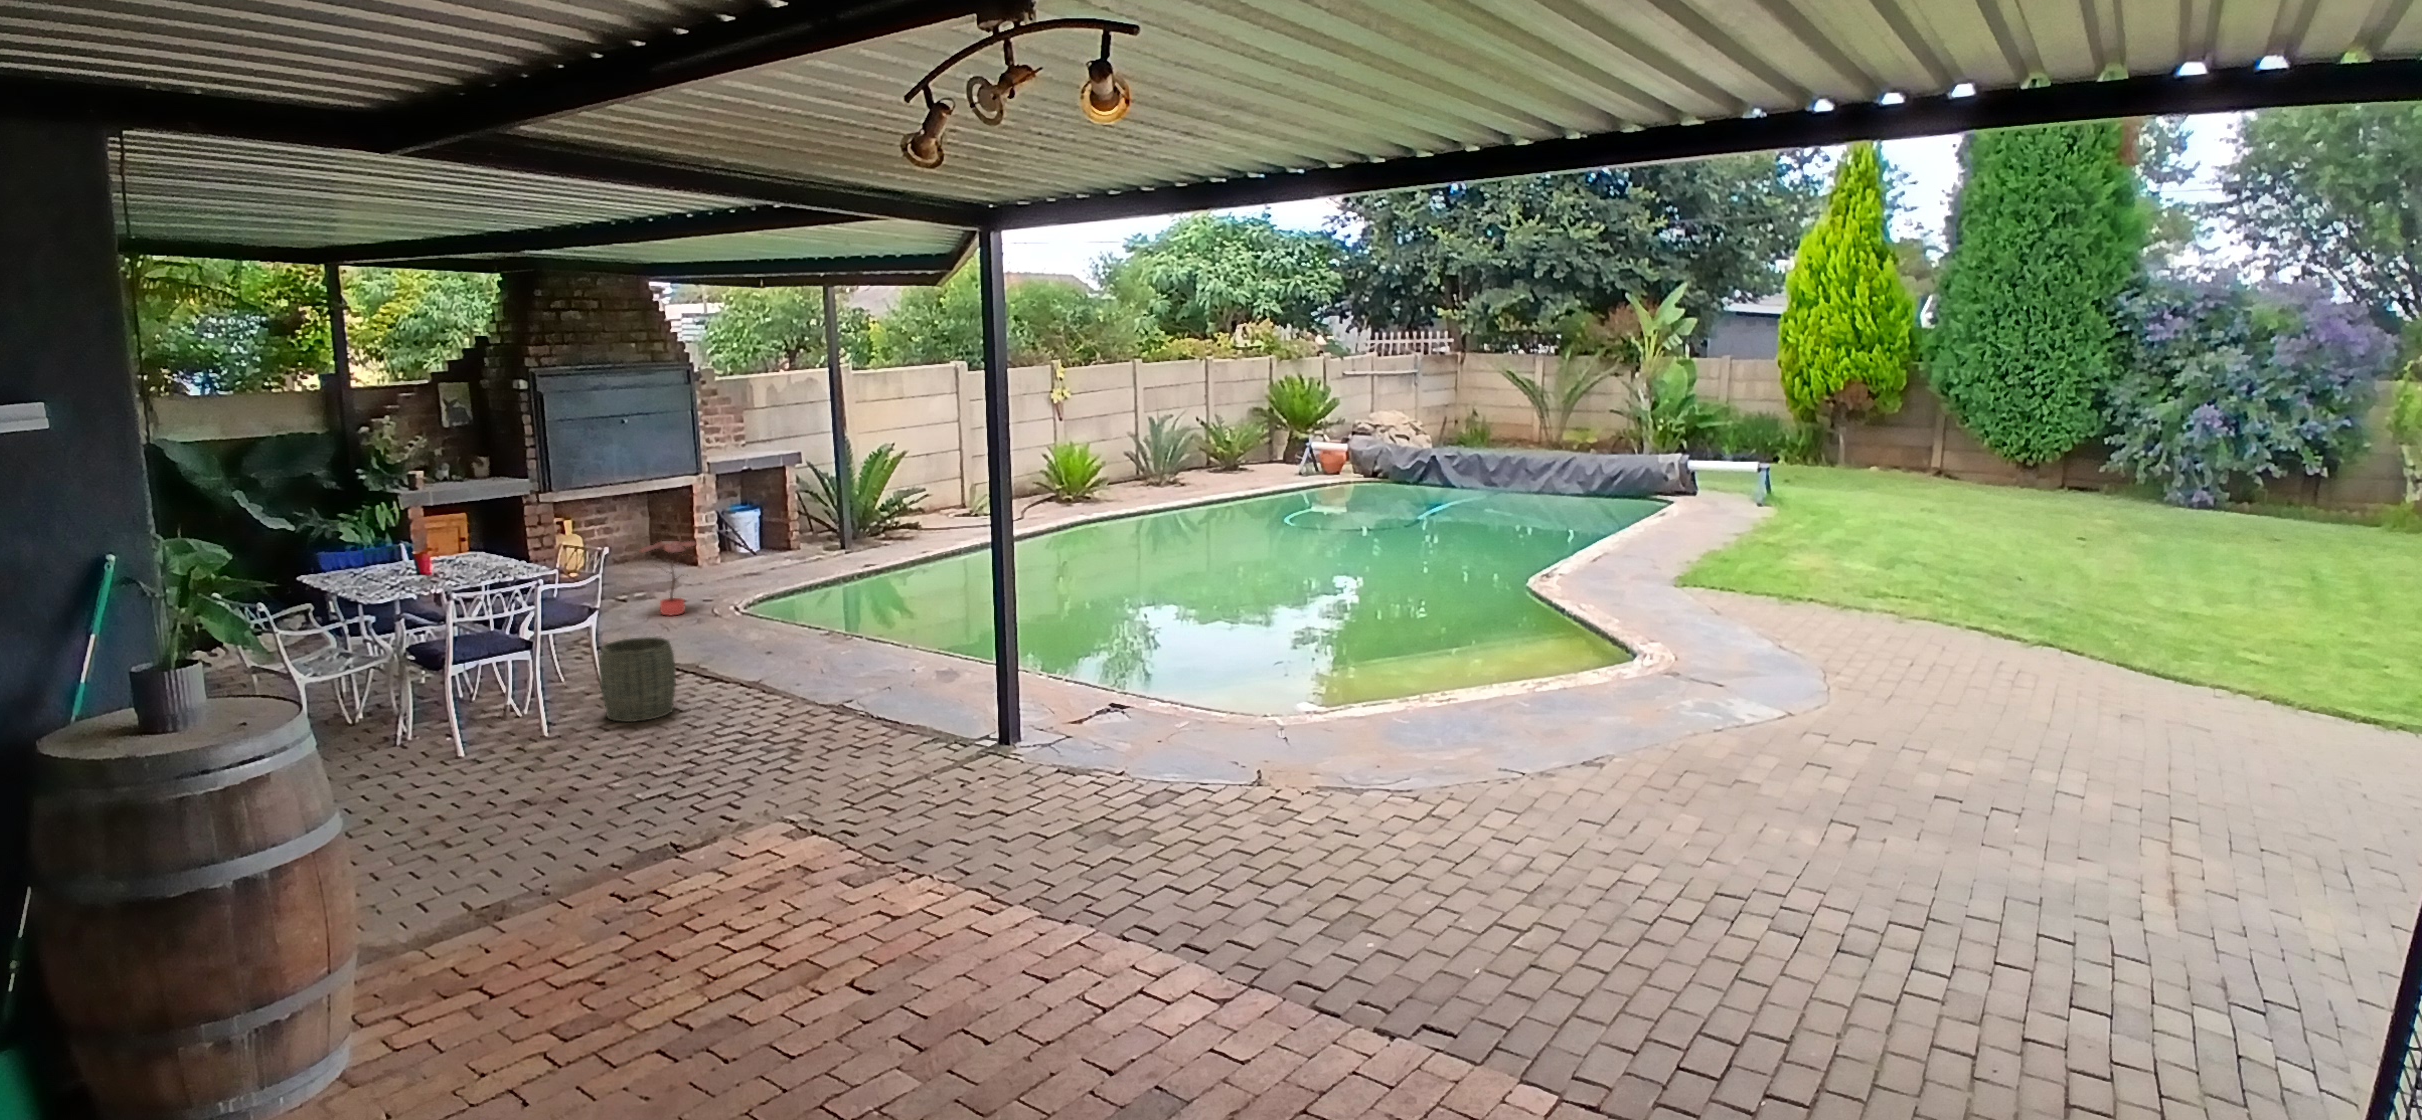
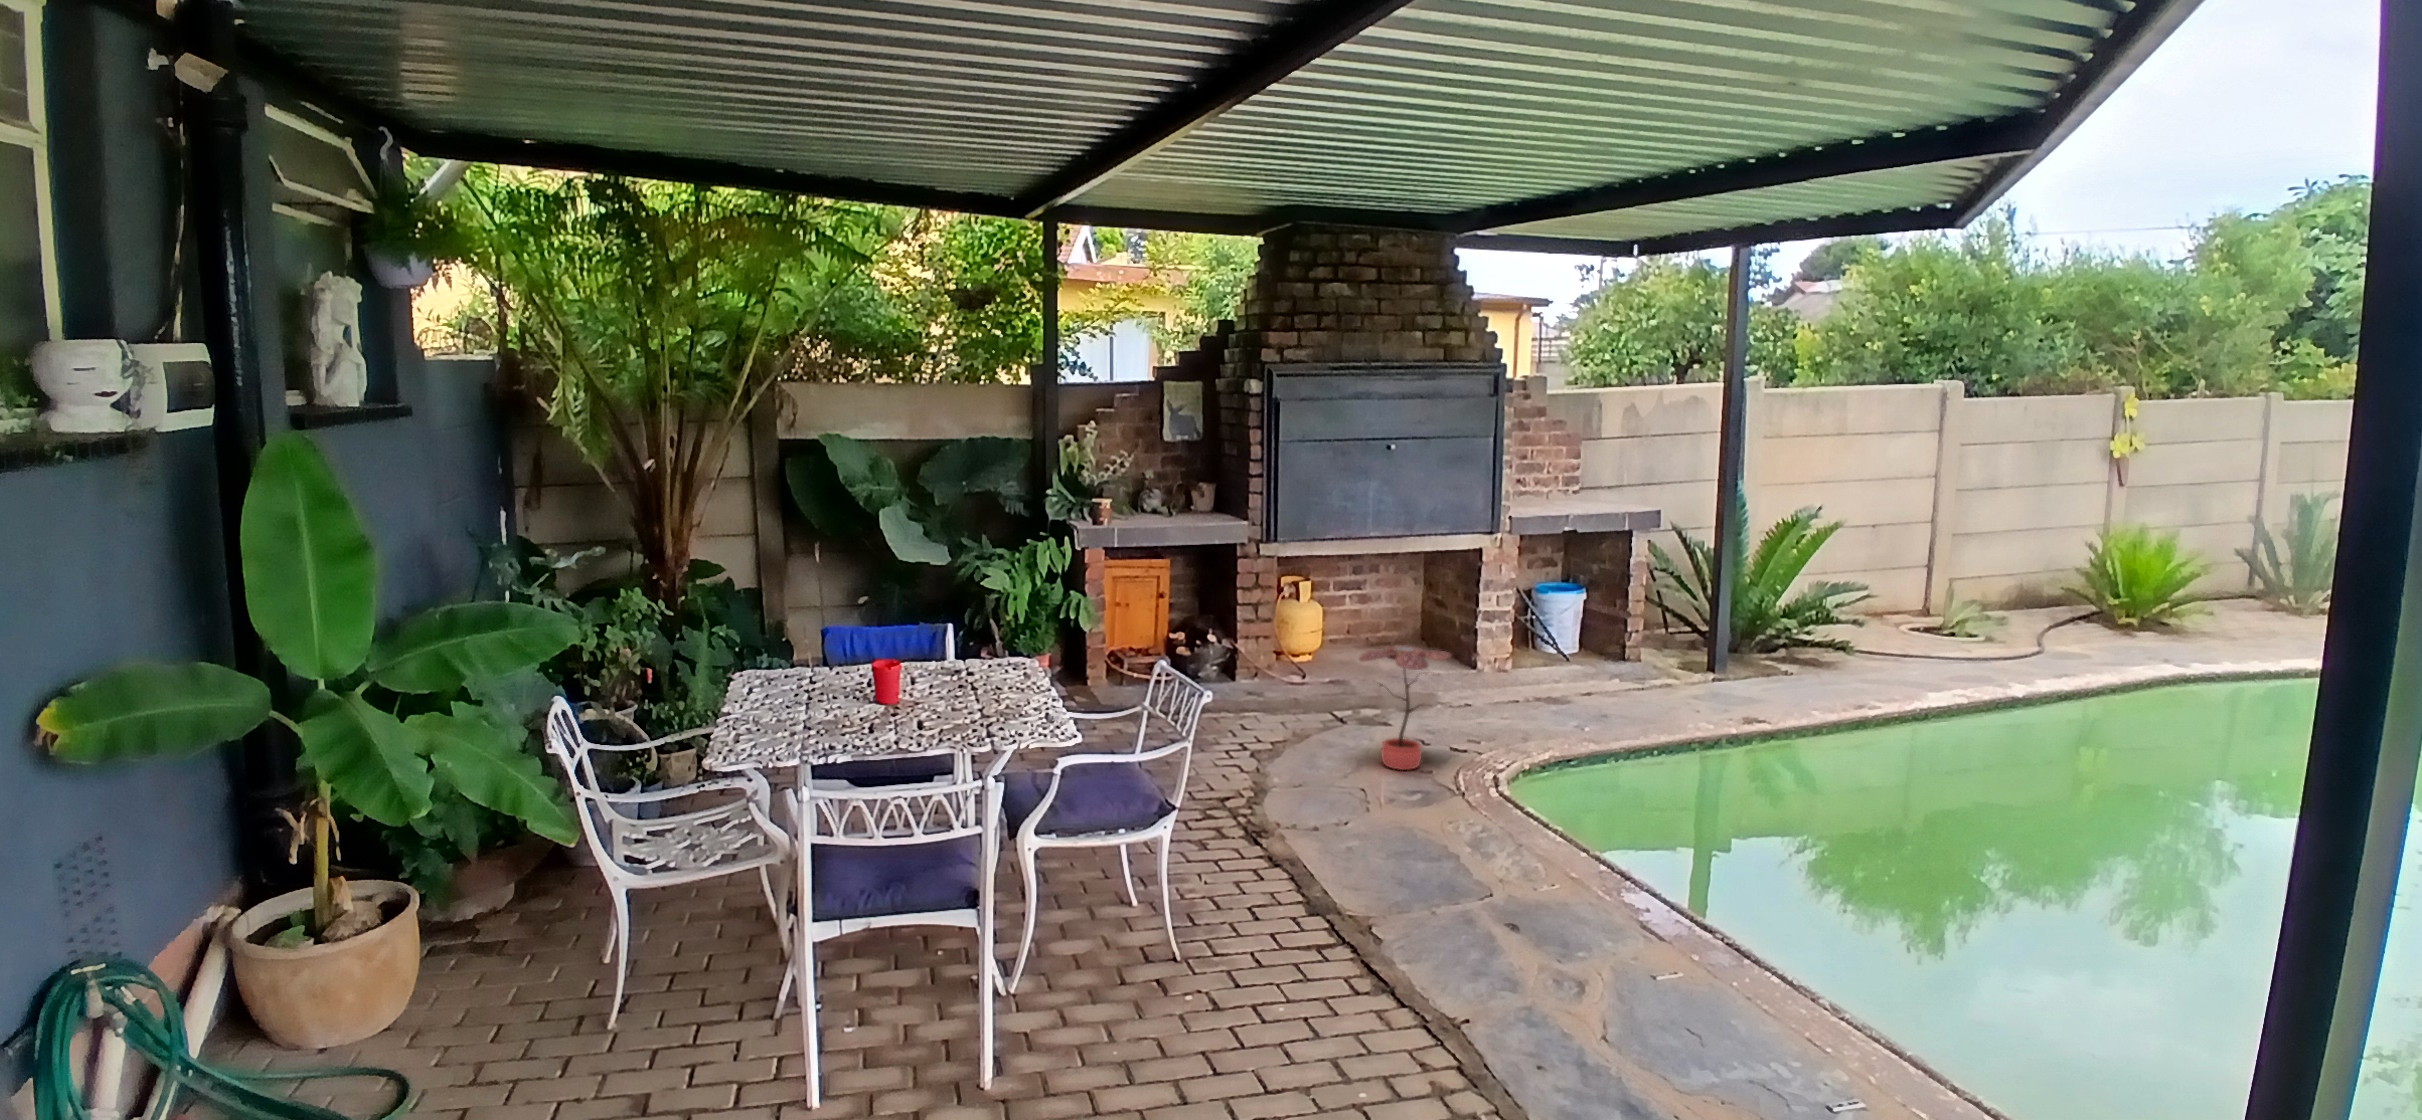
woven basket: present [599,637,676,722] -> none [1158,875,1300,1065]

